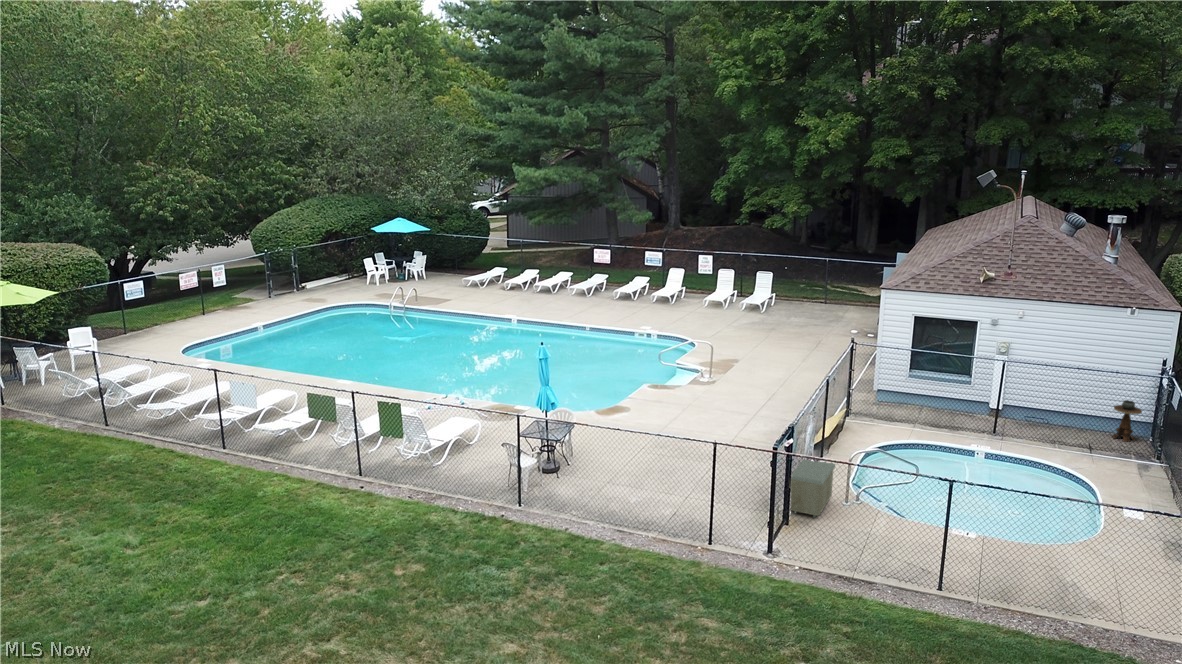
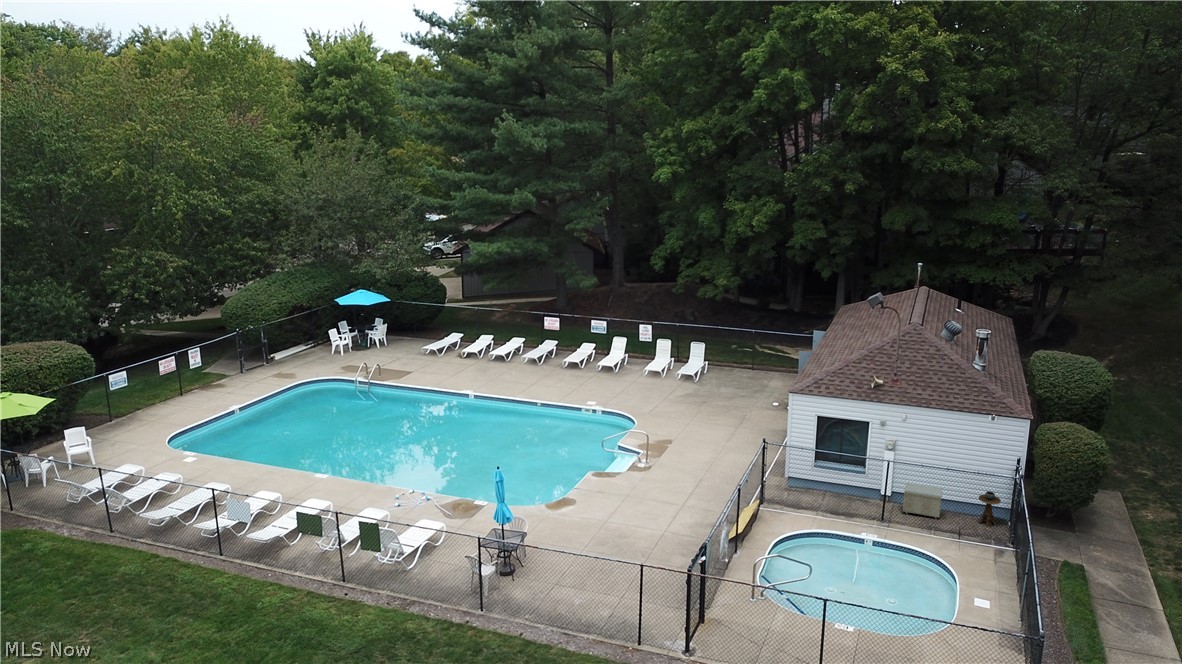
storage bench: present [789,460,835,517] -> present [903,483,942,518]

